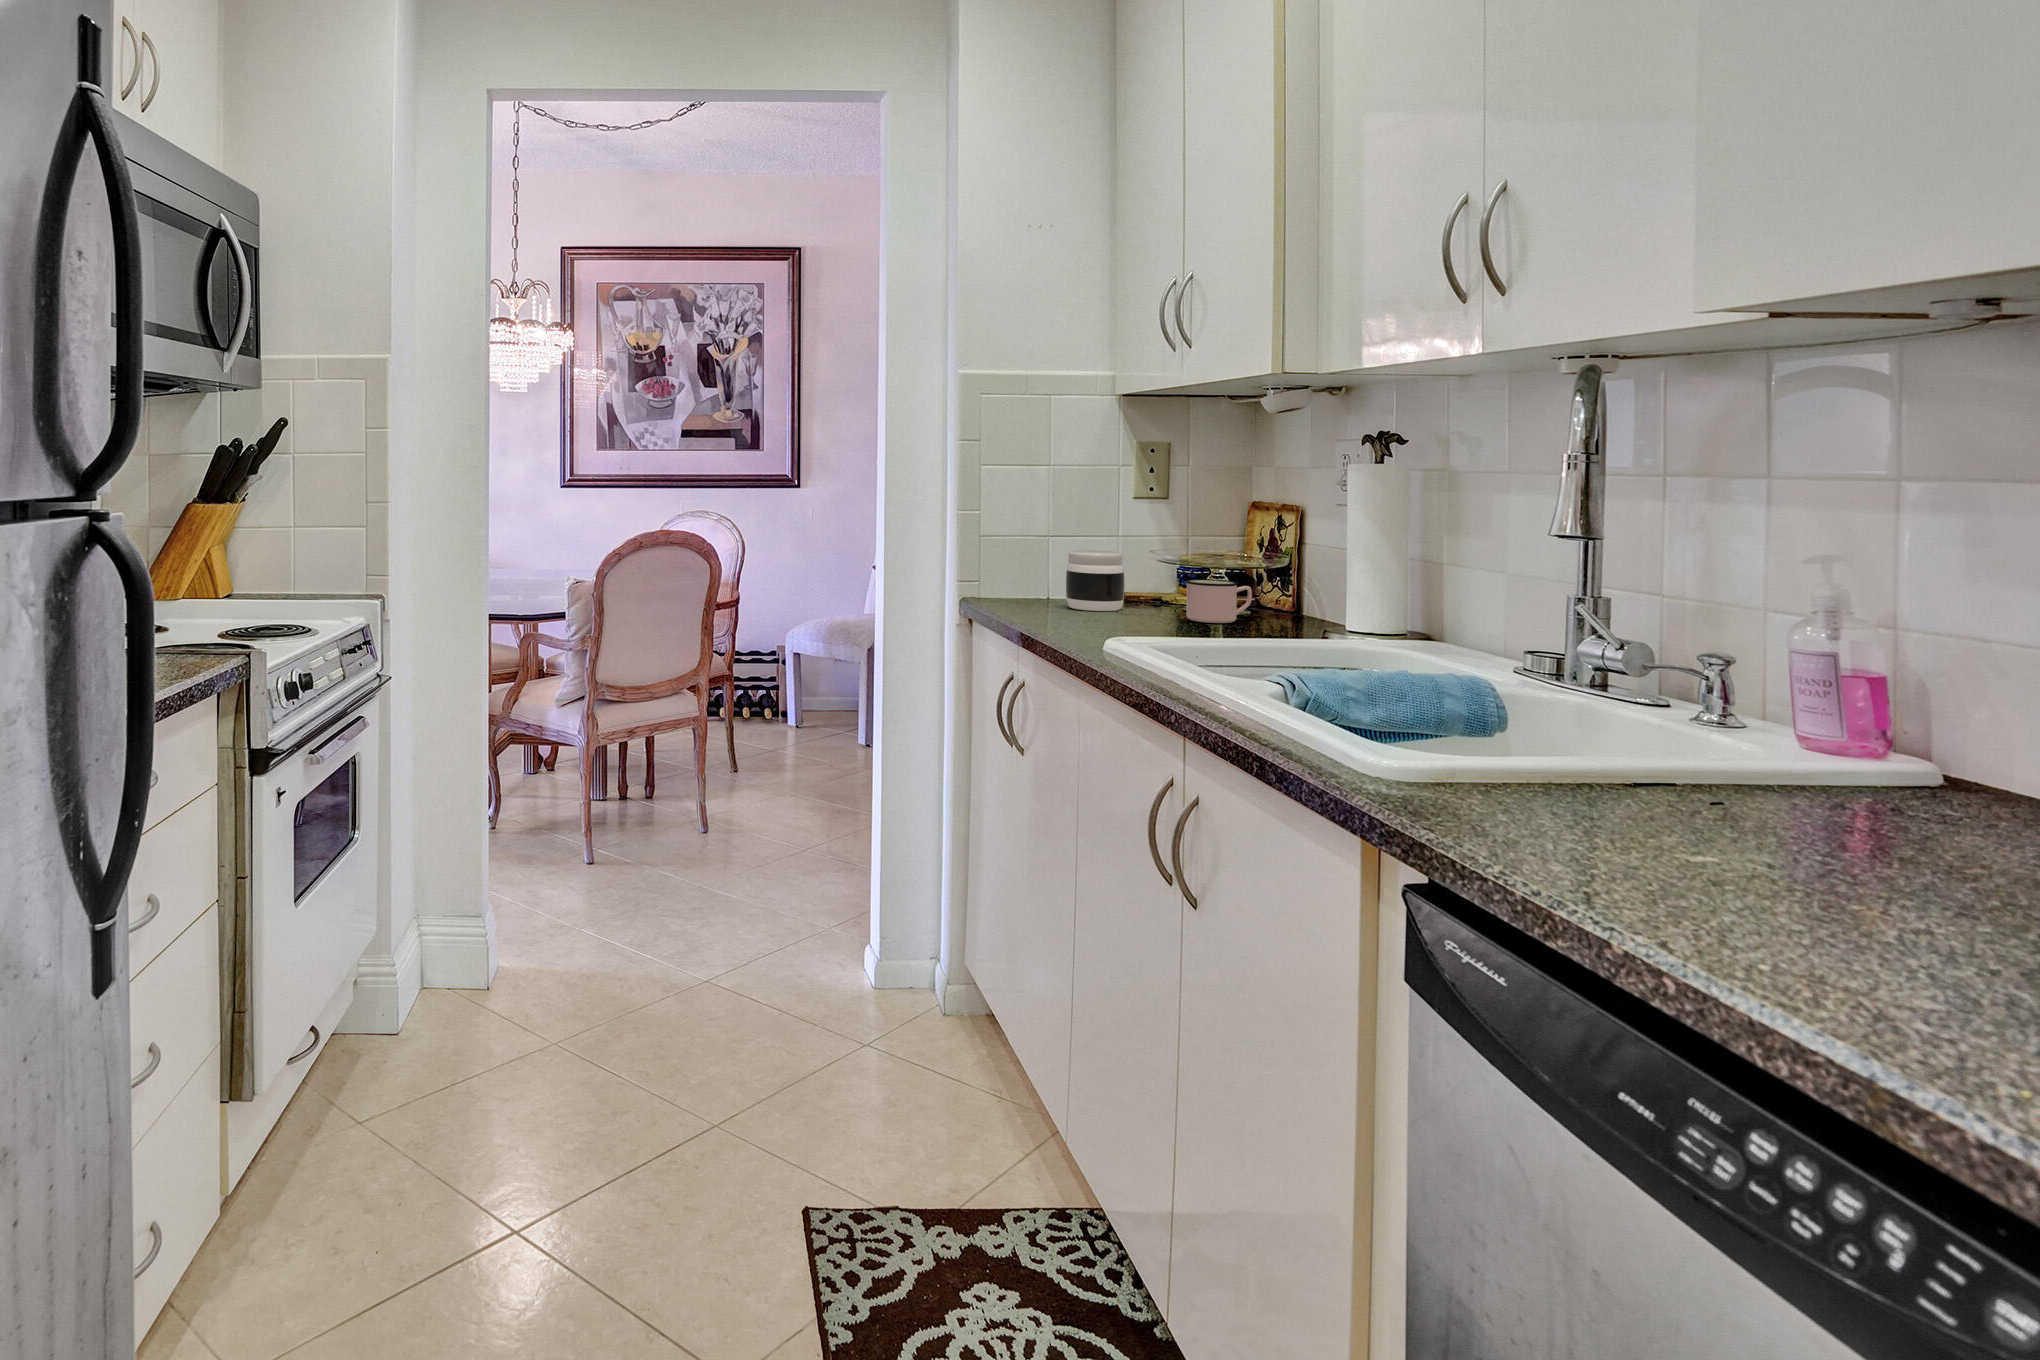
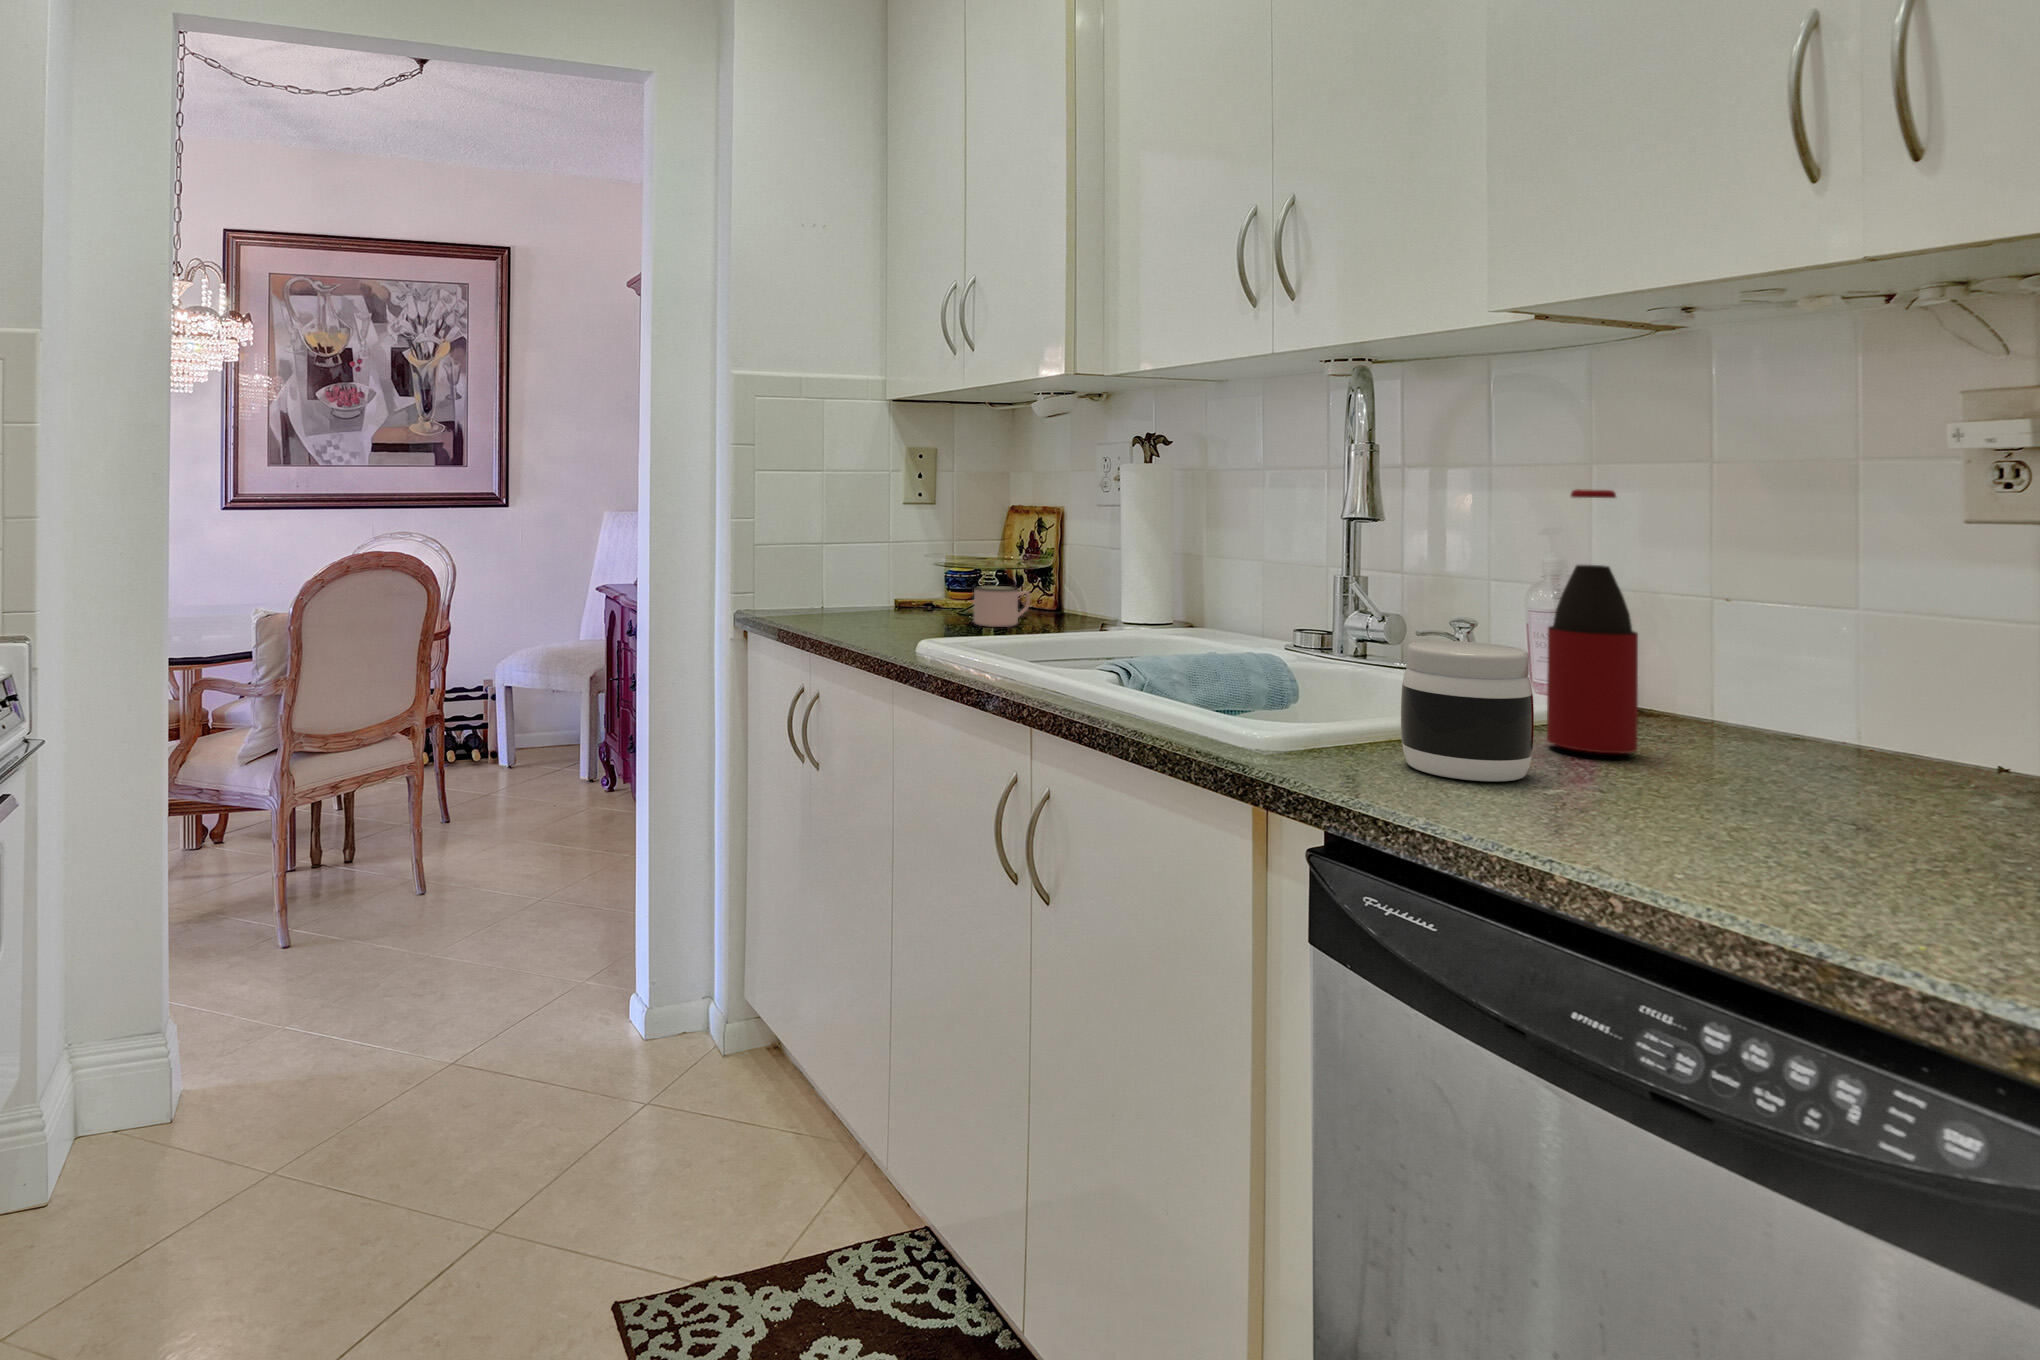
bottle: none [1787,496,1923,829] -> present [1547,489,1638,753]
jar: present [1066,550,1124,611] -> present [1401,641,1534,782]

